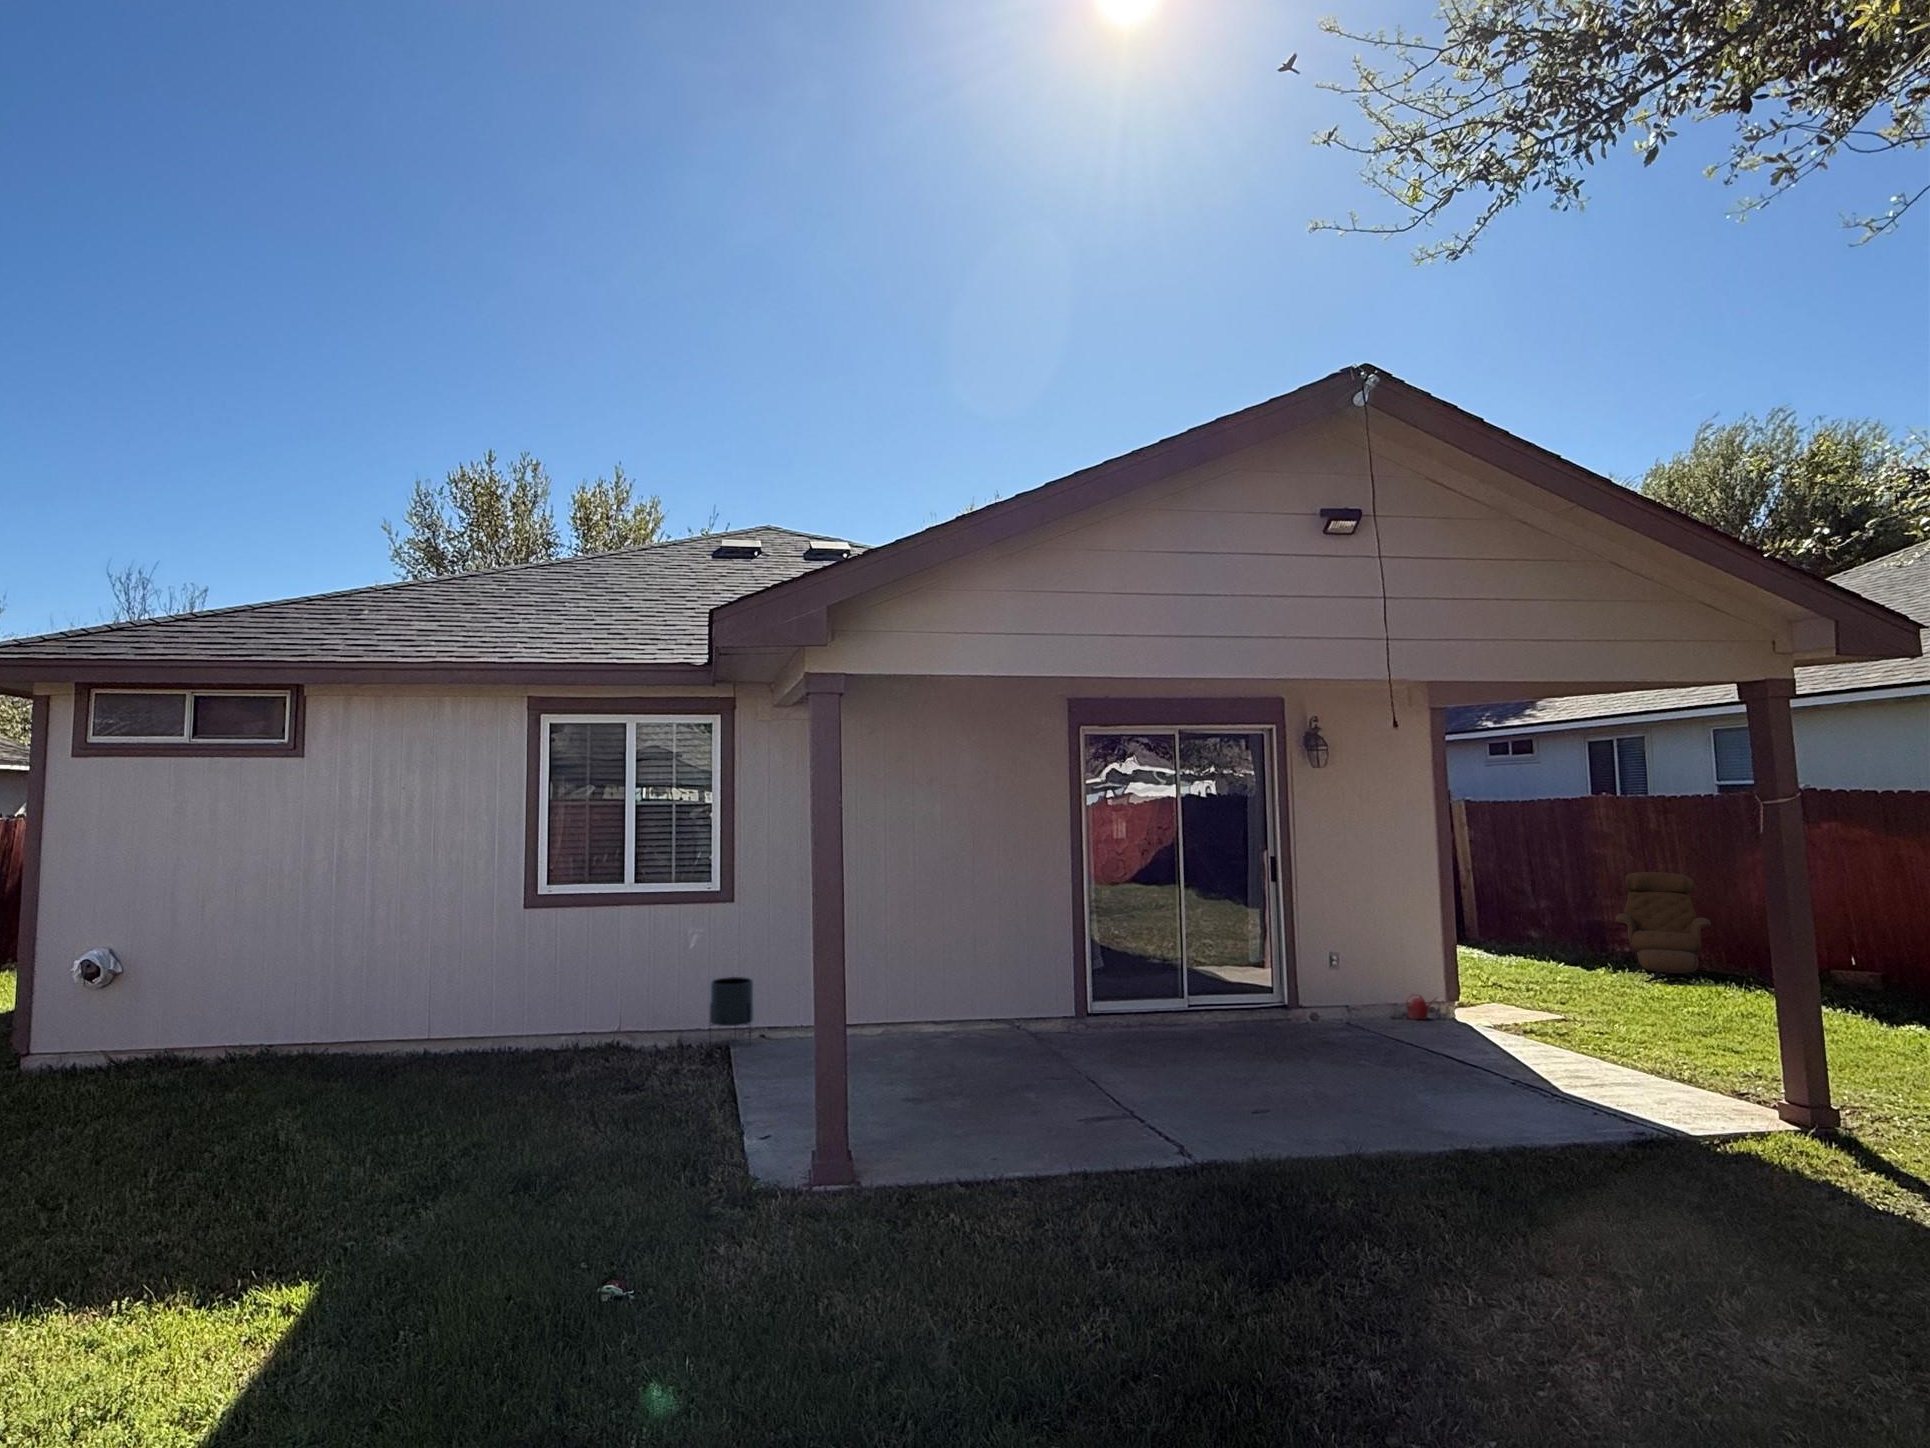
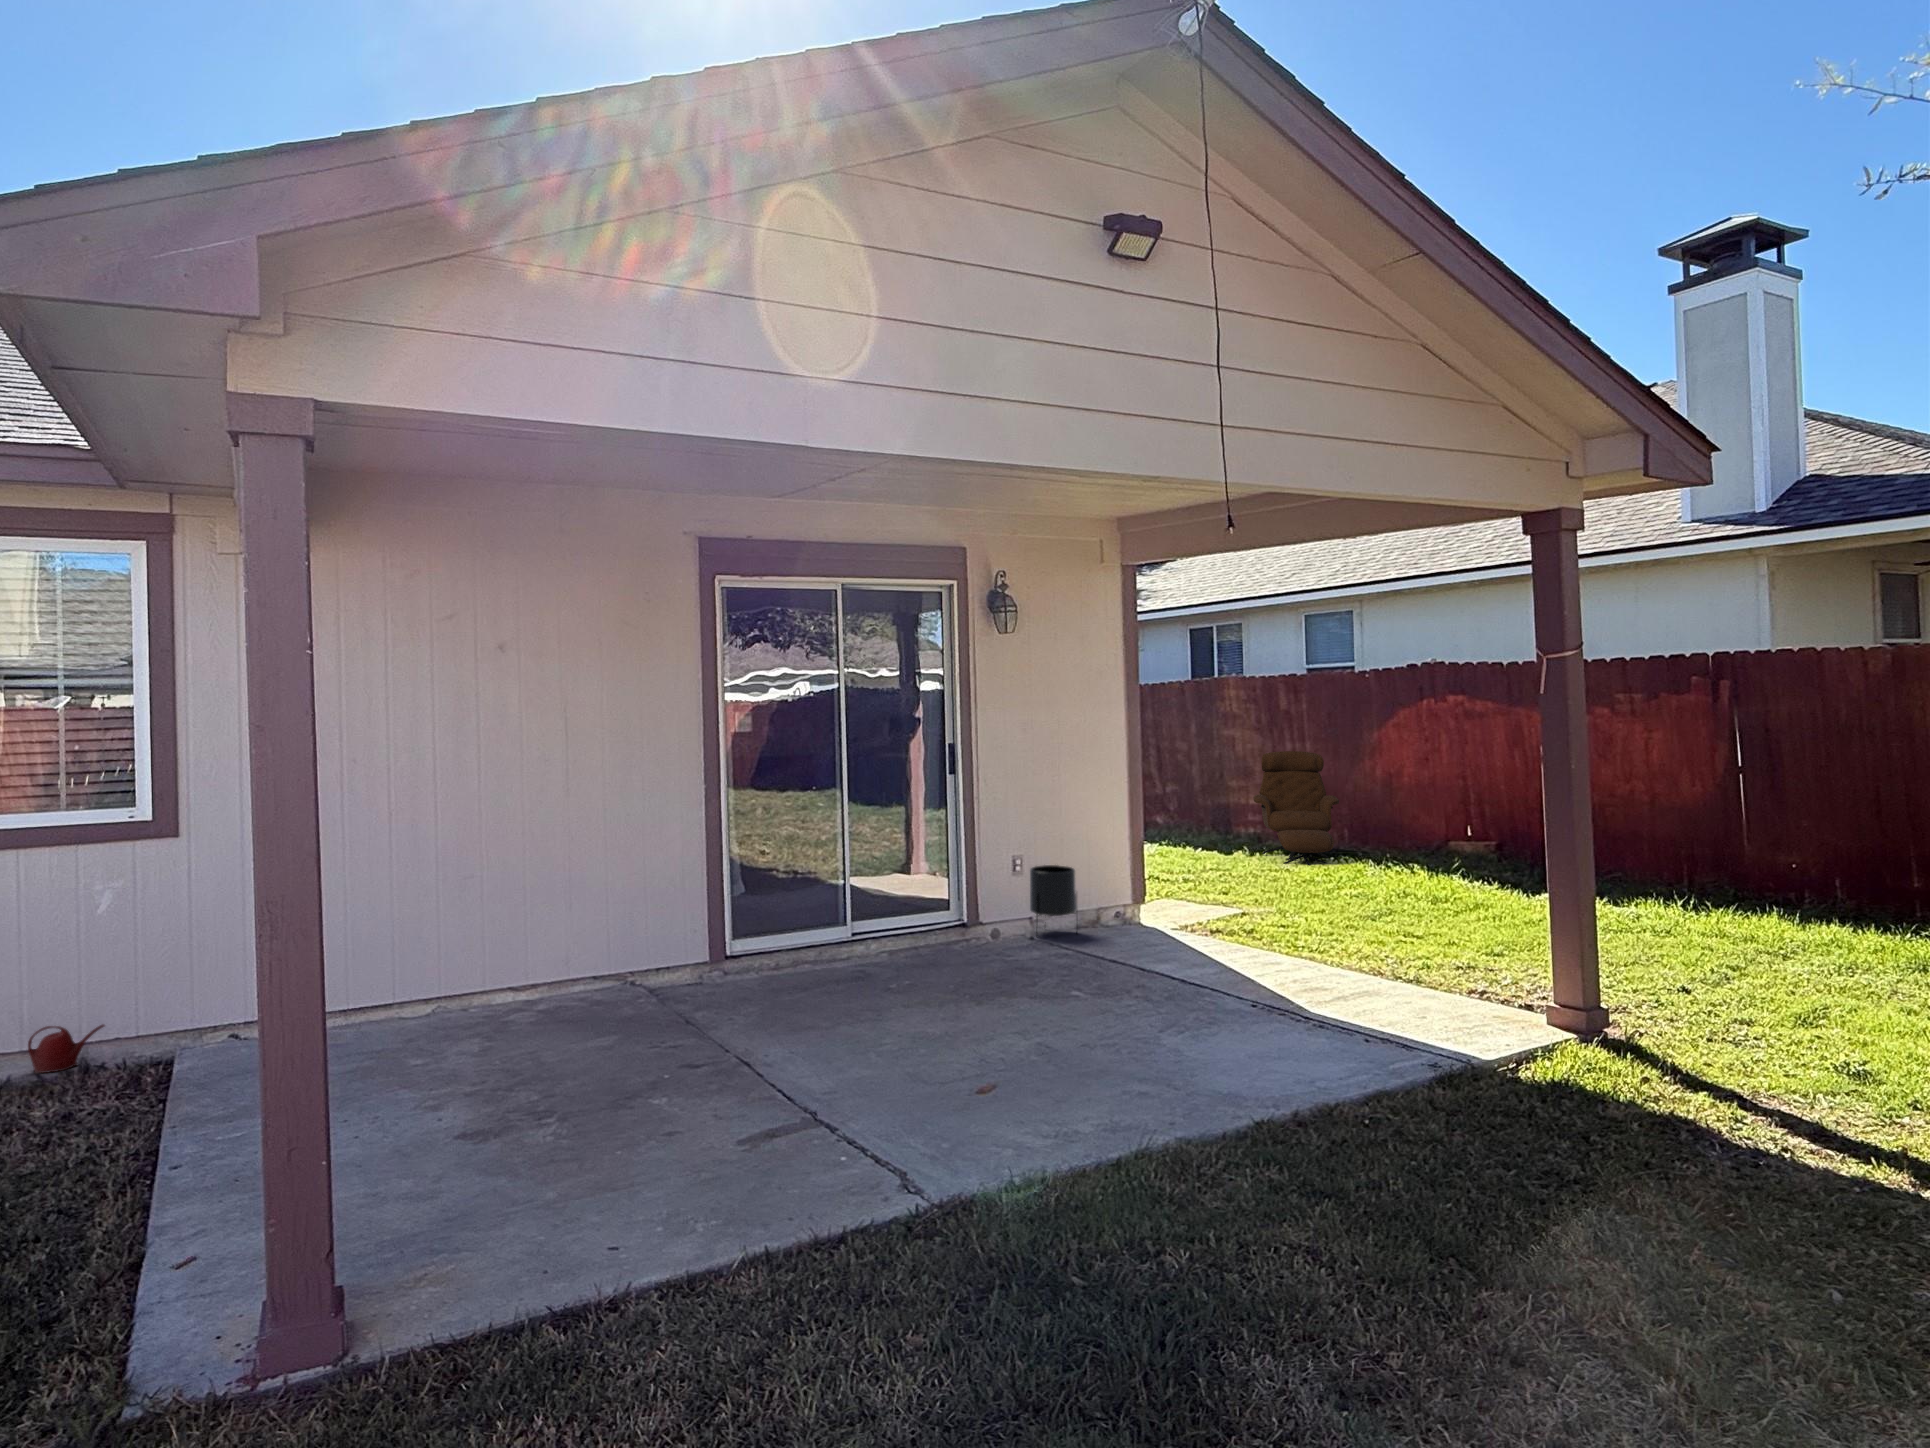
planter: present [710,977,754,1044] -> present [1030,865,1078,933]
watering can: present [1406,995,1437,1019] -> present [28,1025,104,1074]

